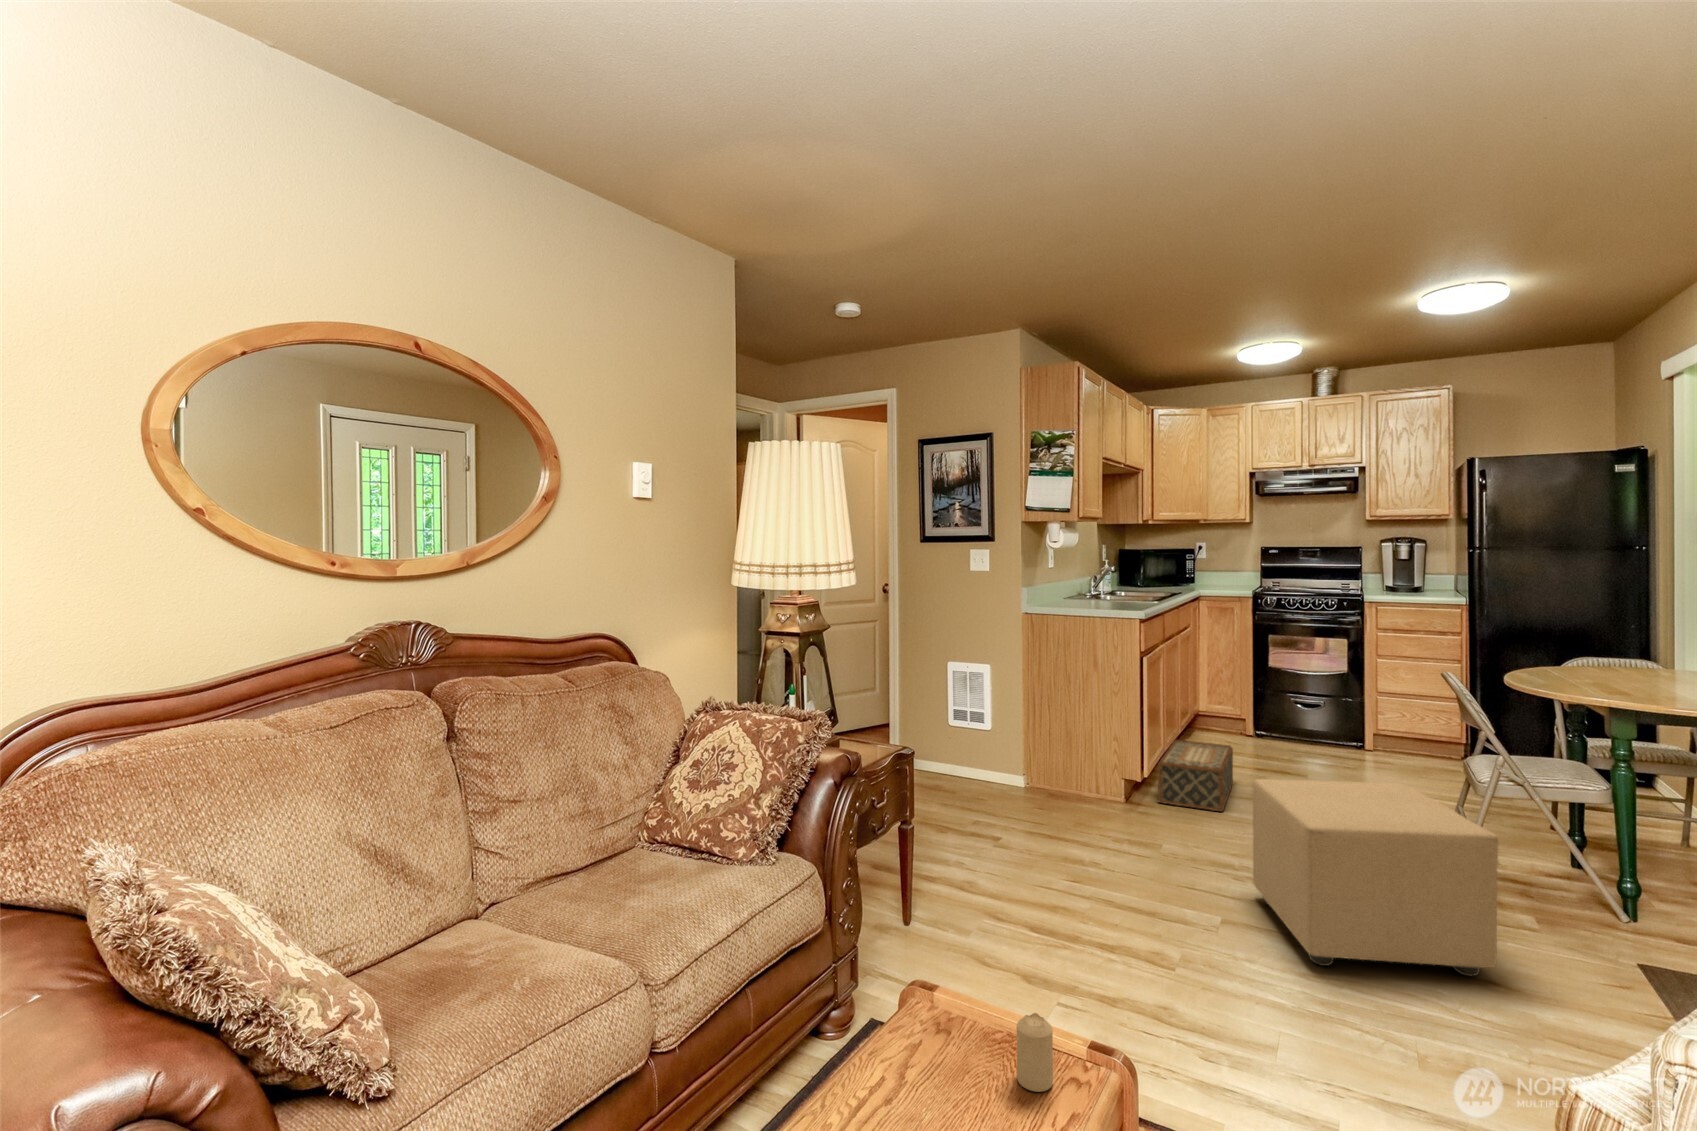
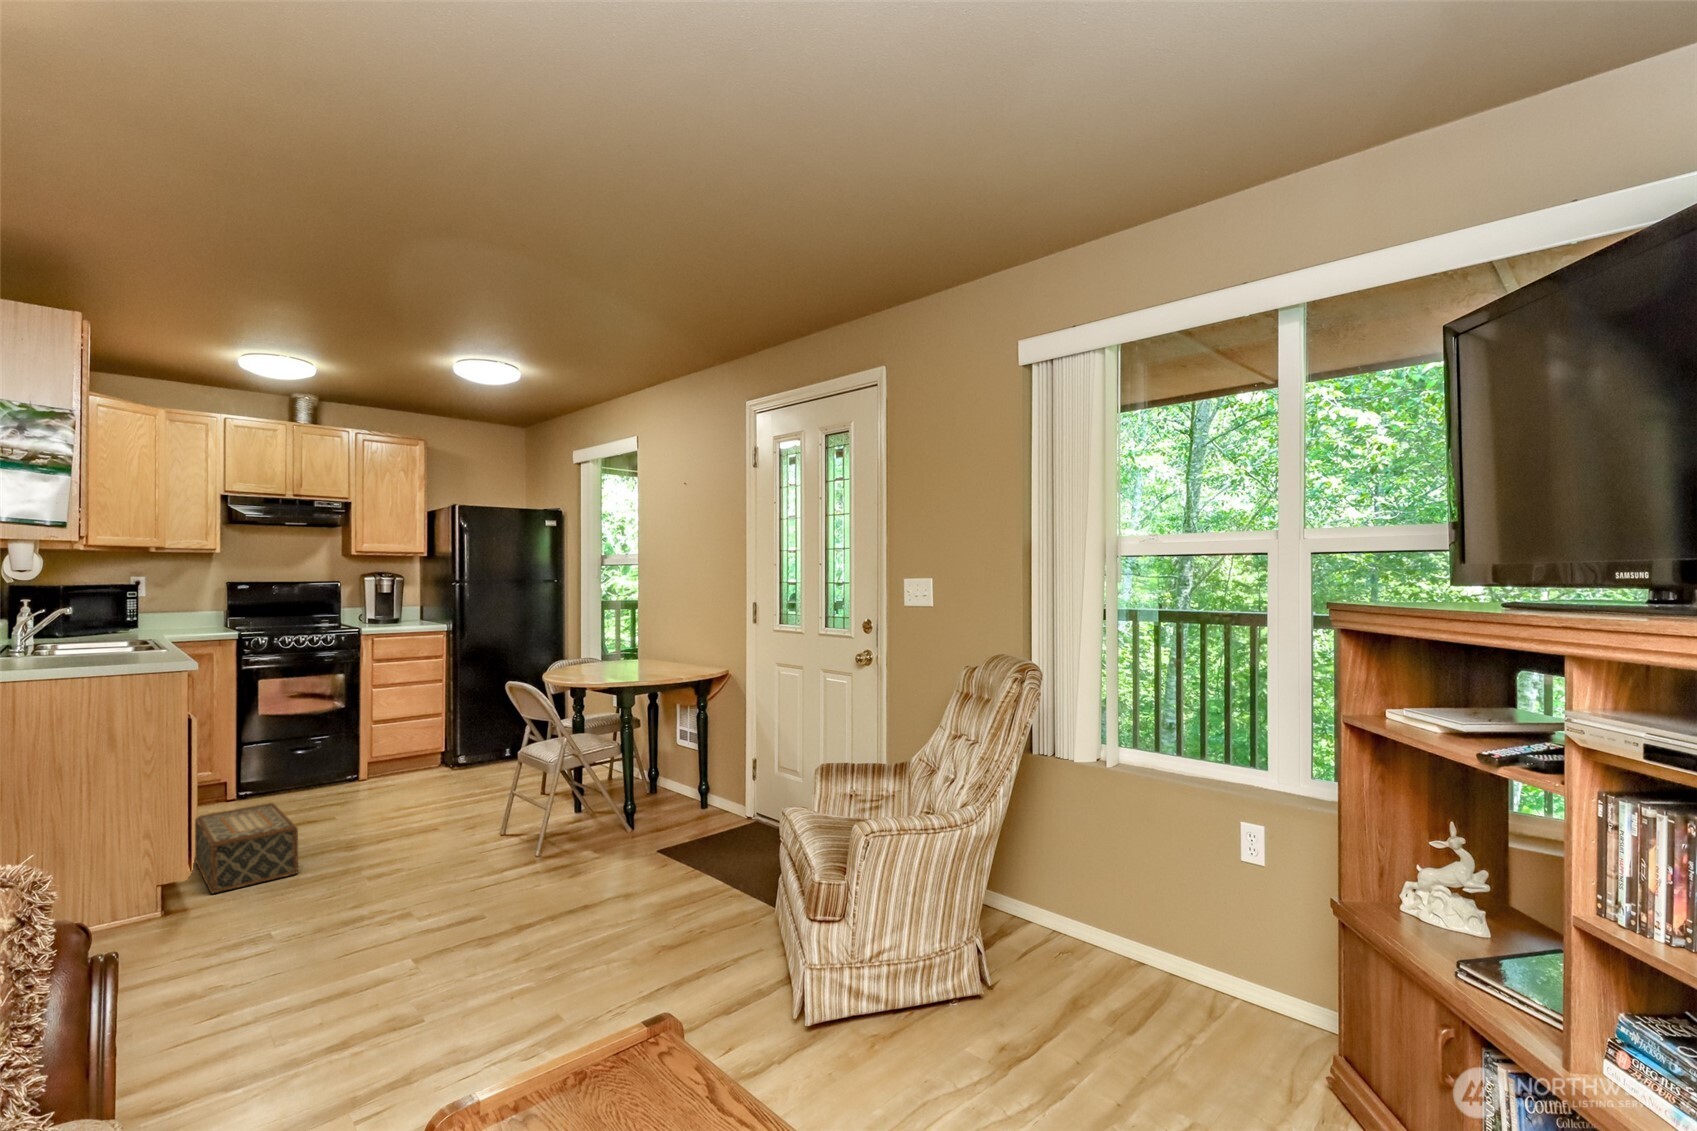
ottoman: present [1253,779,1498,976] -> none [413,775,618,947]
candle: present [1017,1013,1053,1092] -> none [627,1011,663,1088]

